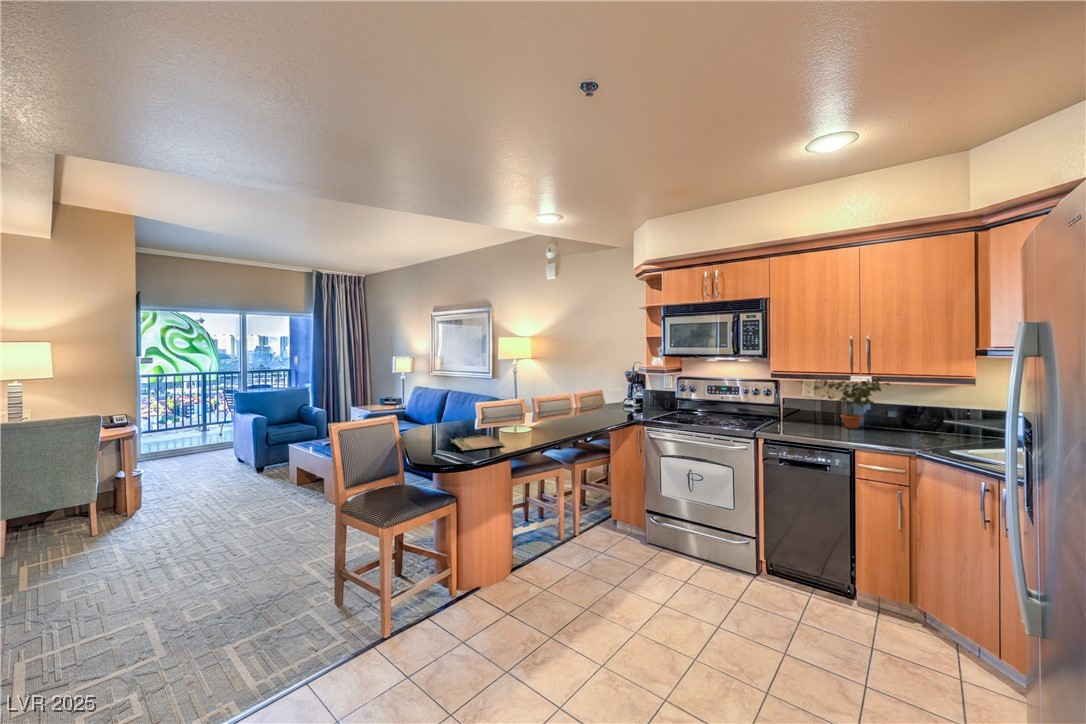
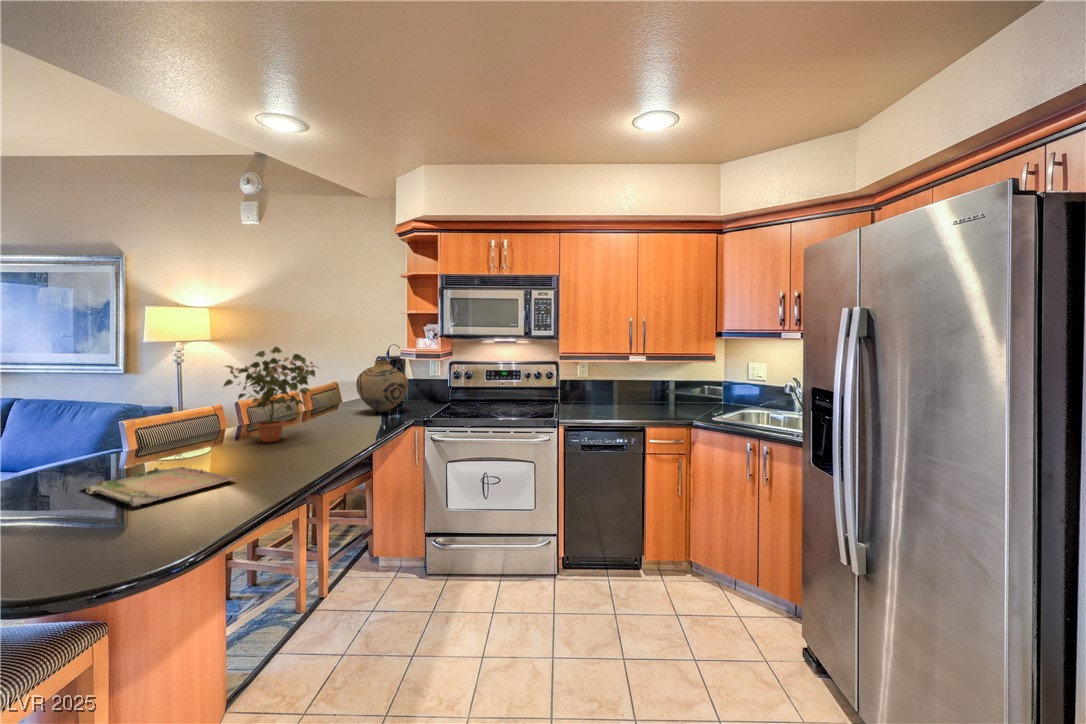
vase: none [600,375,637,414] -> present [356,360,408,412]
potted plant: present [814,377,890,429] -> present [224,347,316,442]

